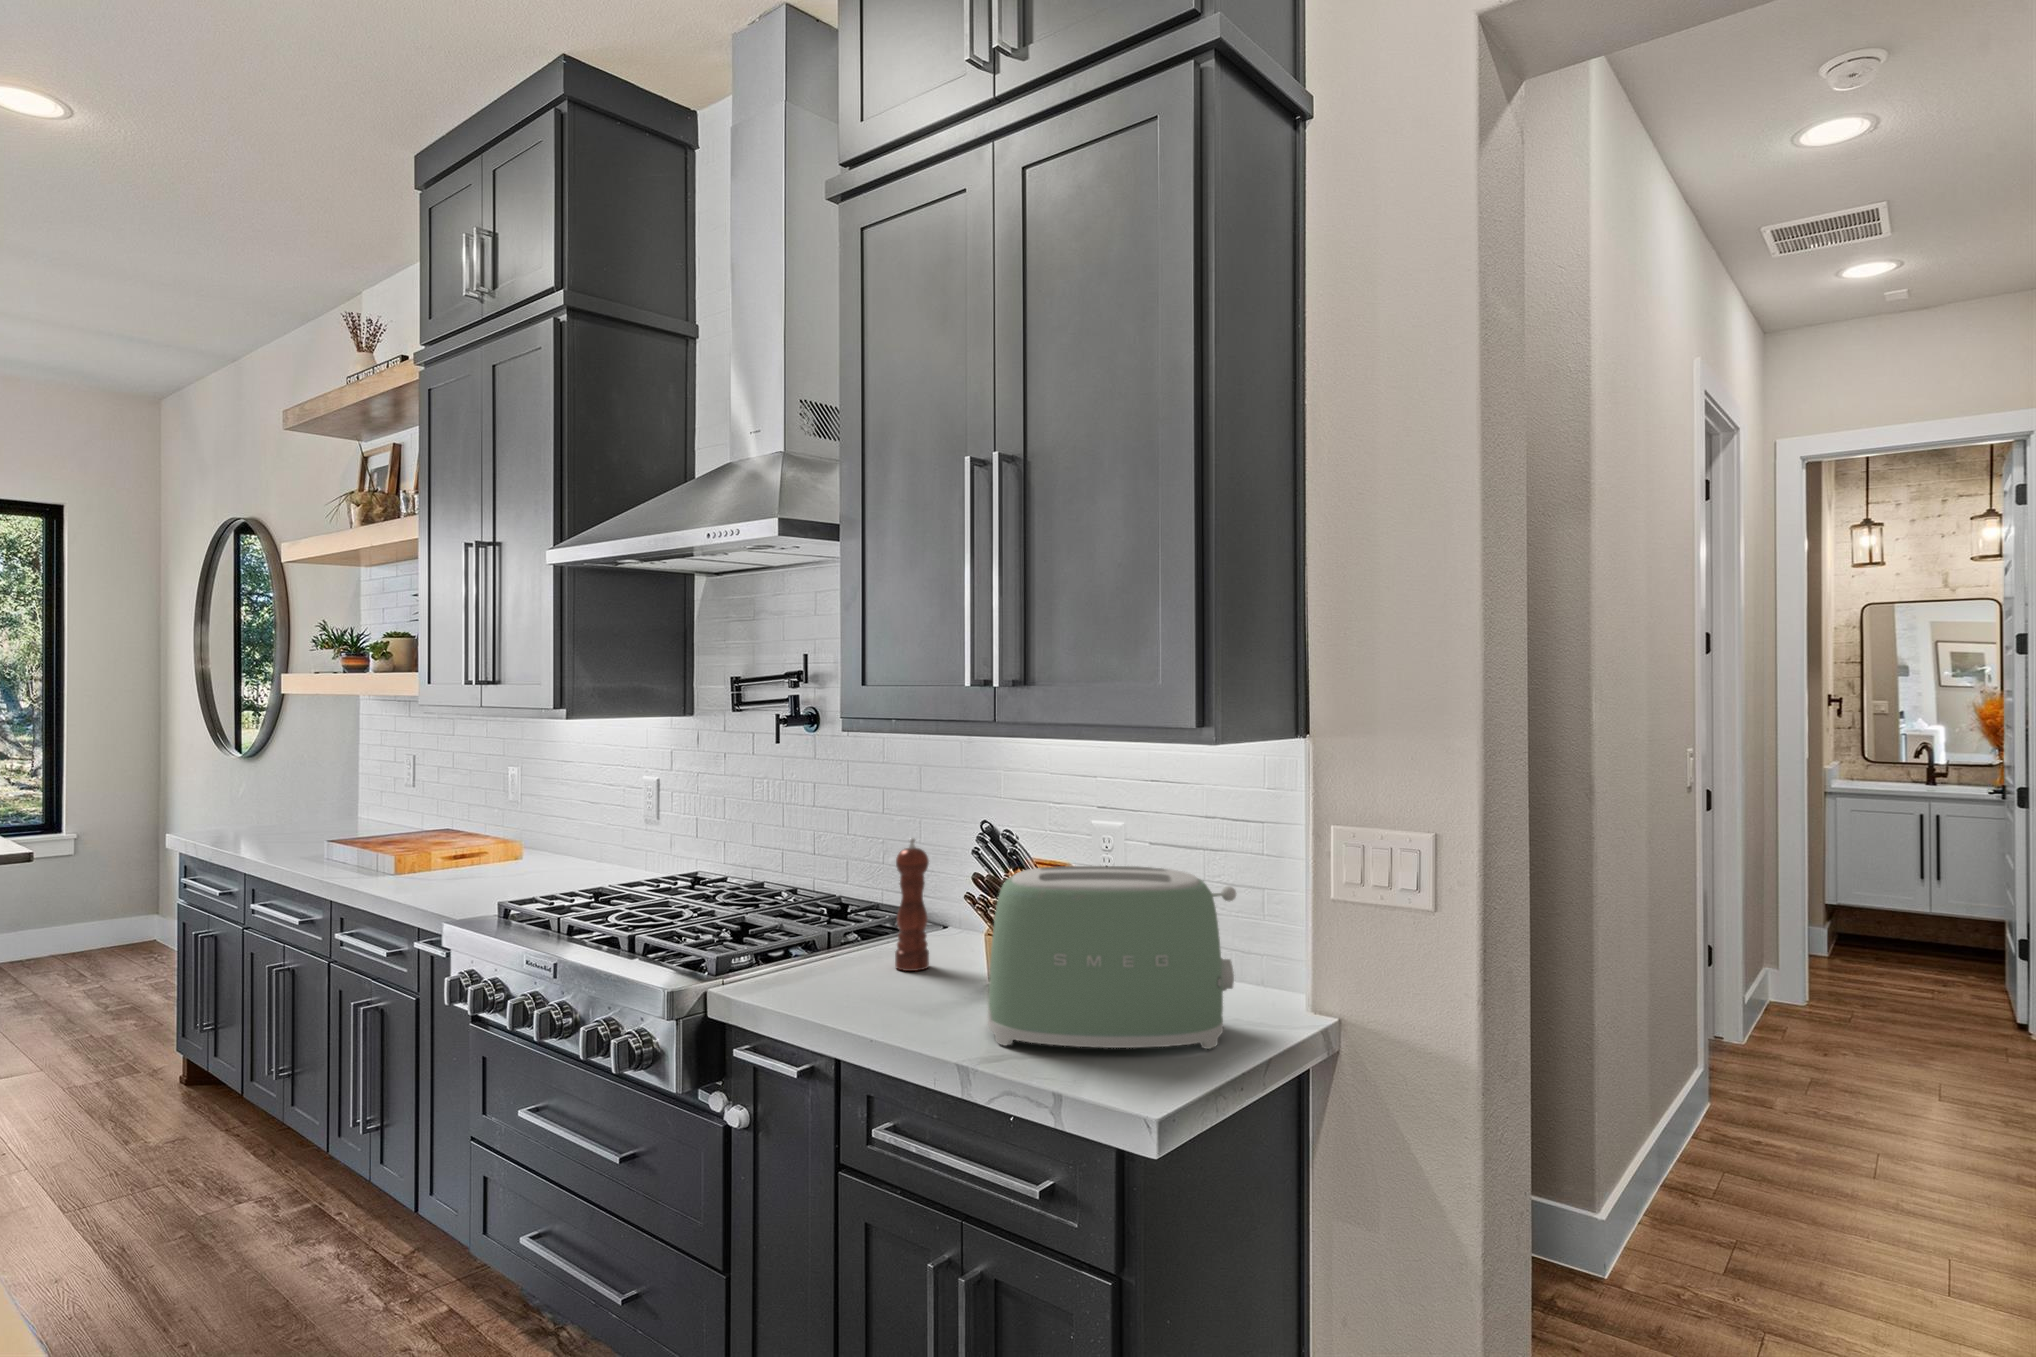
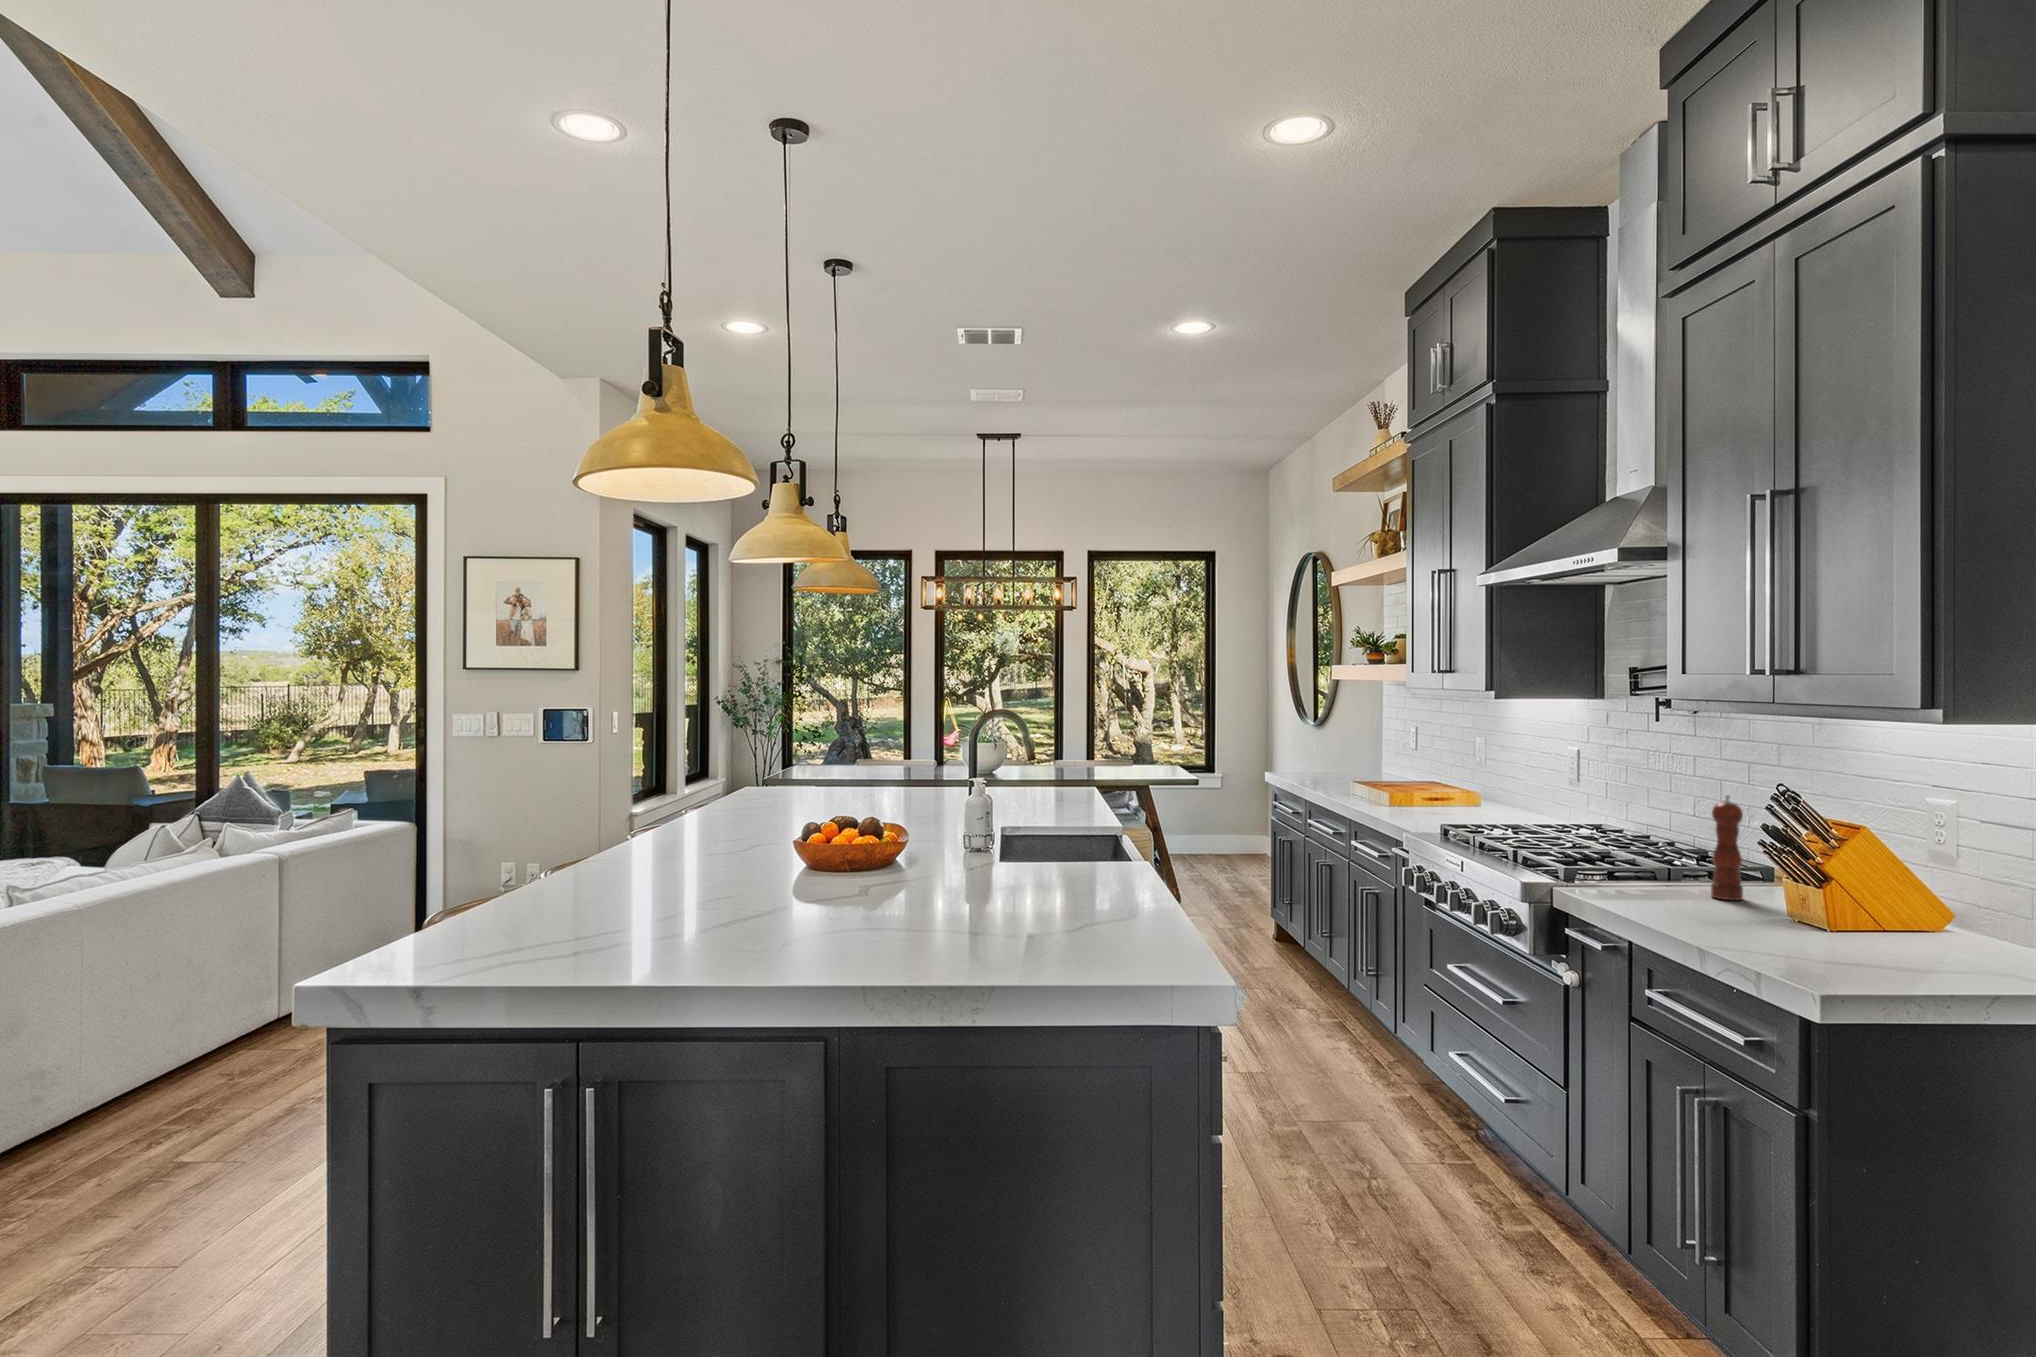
toaster: present [988,866,1236,1049] -> none [1740,817,1989,978]

